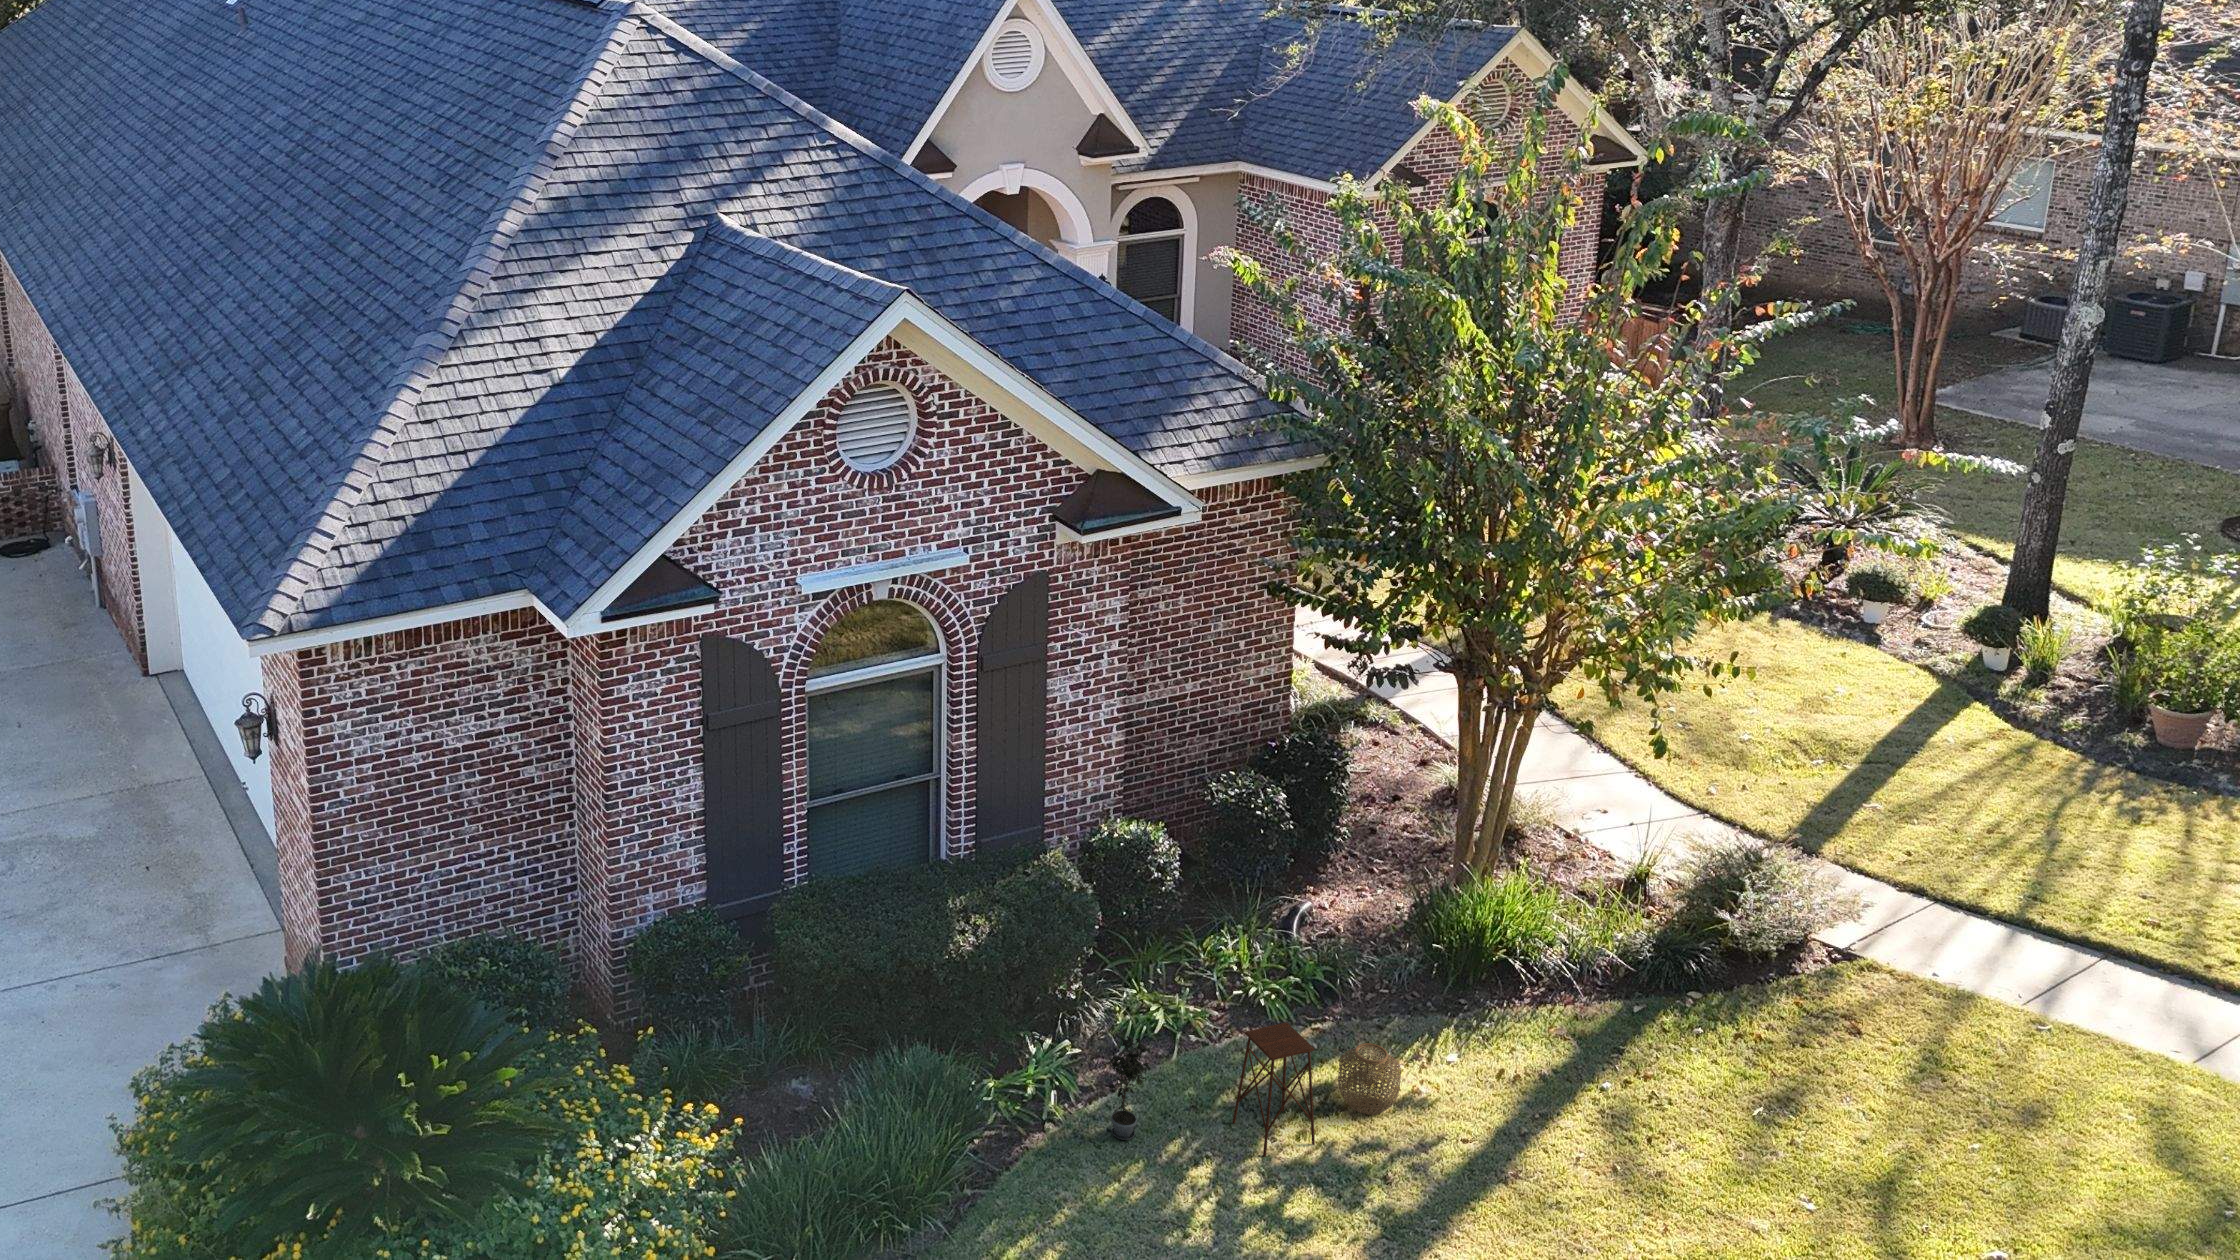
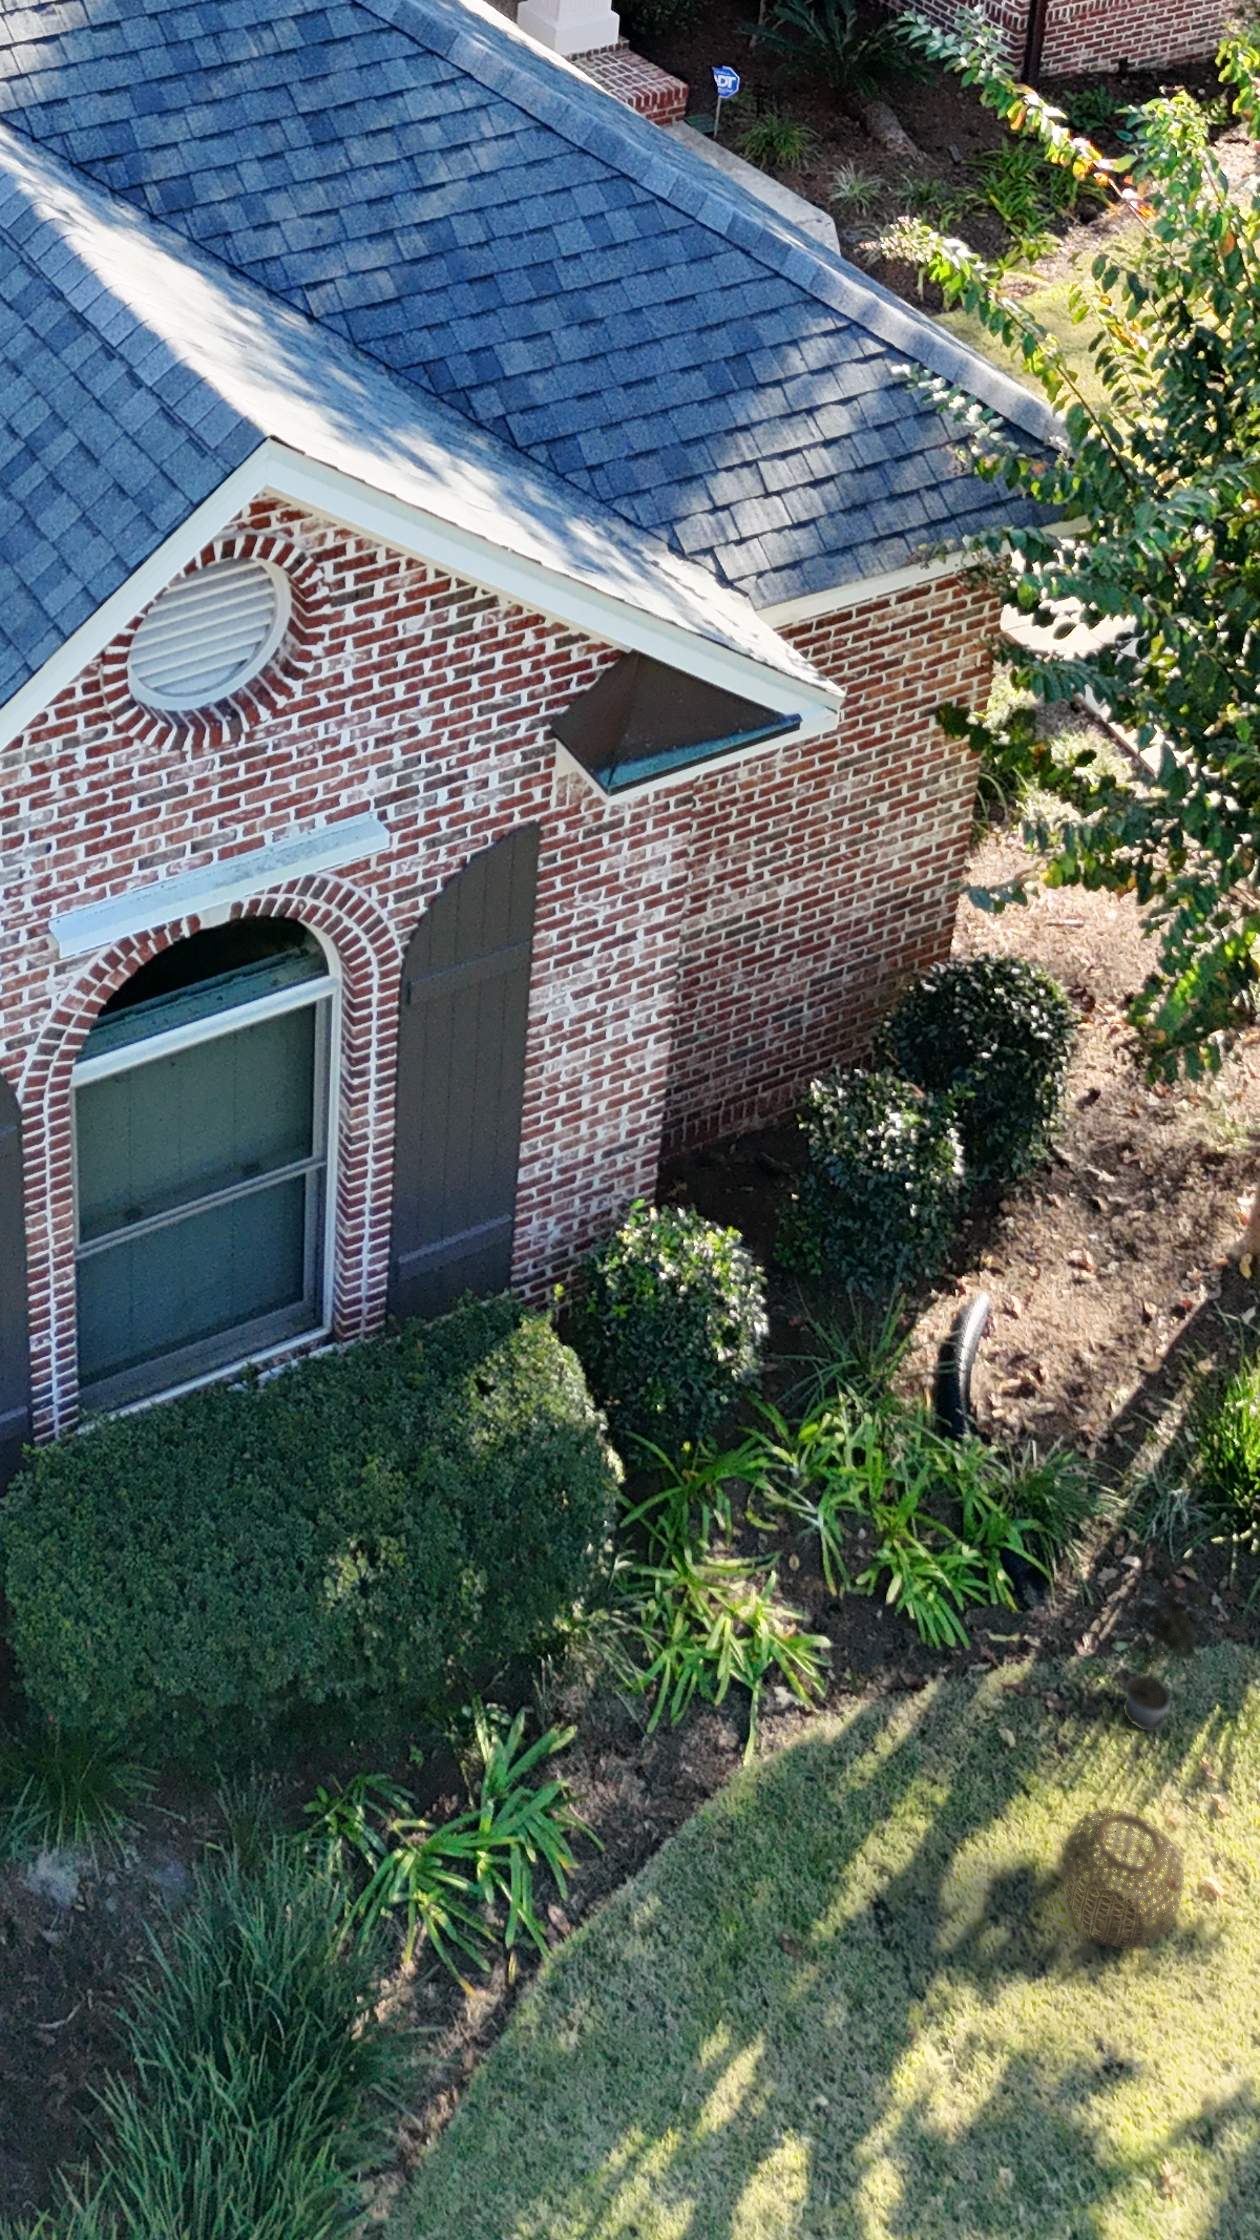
side table: present [1232,1022,1315,1157] -> none [861,1813,1029,2070]
potted plant: present [1105,1036,1150,1140] -> present [1123,1564,1207,1730]

